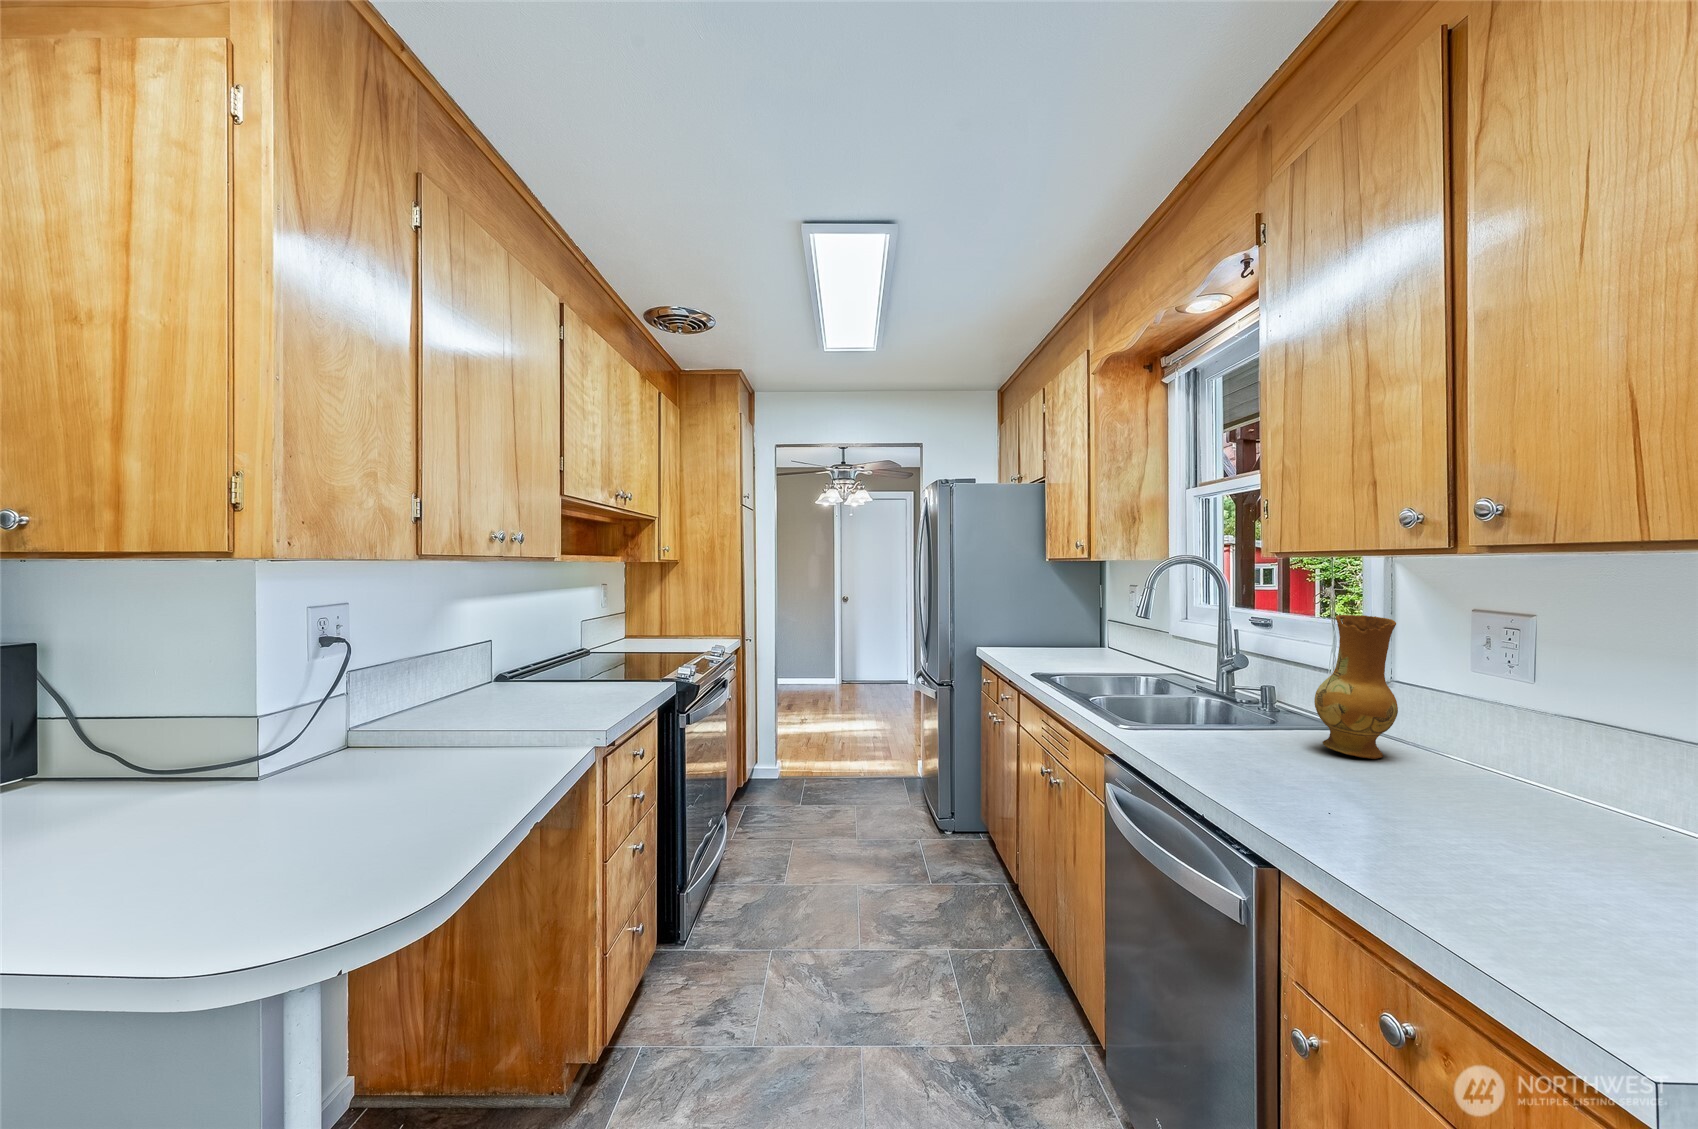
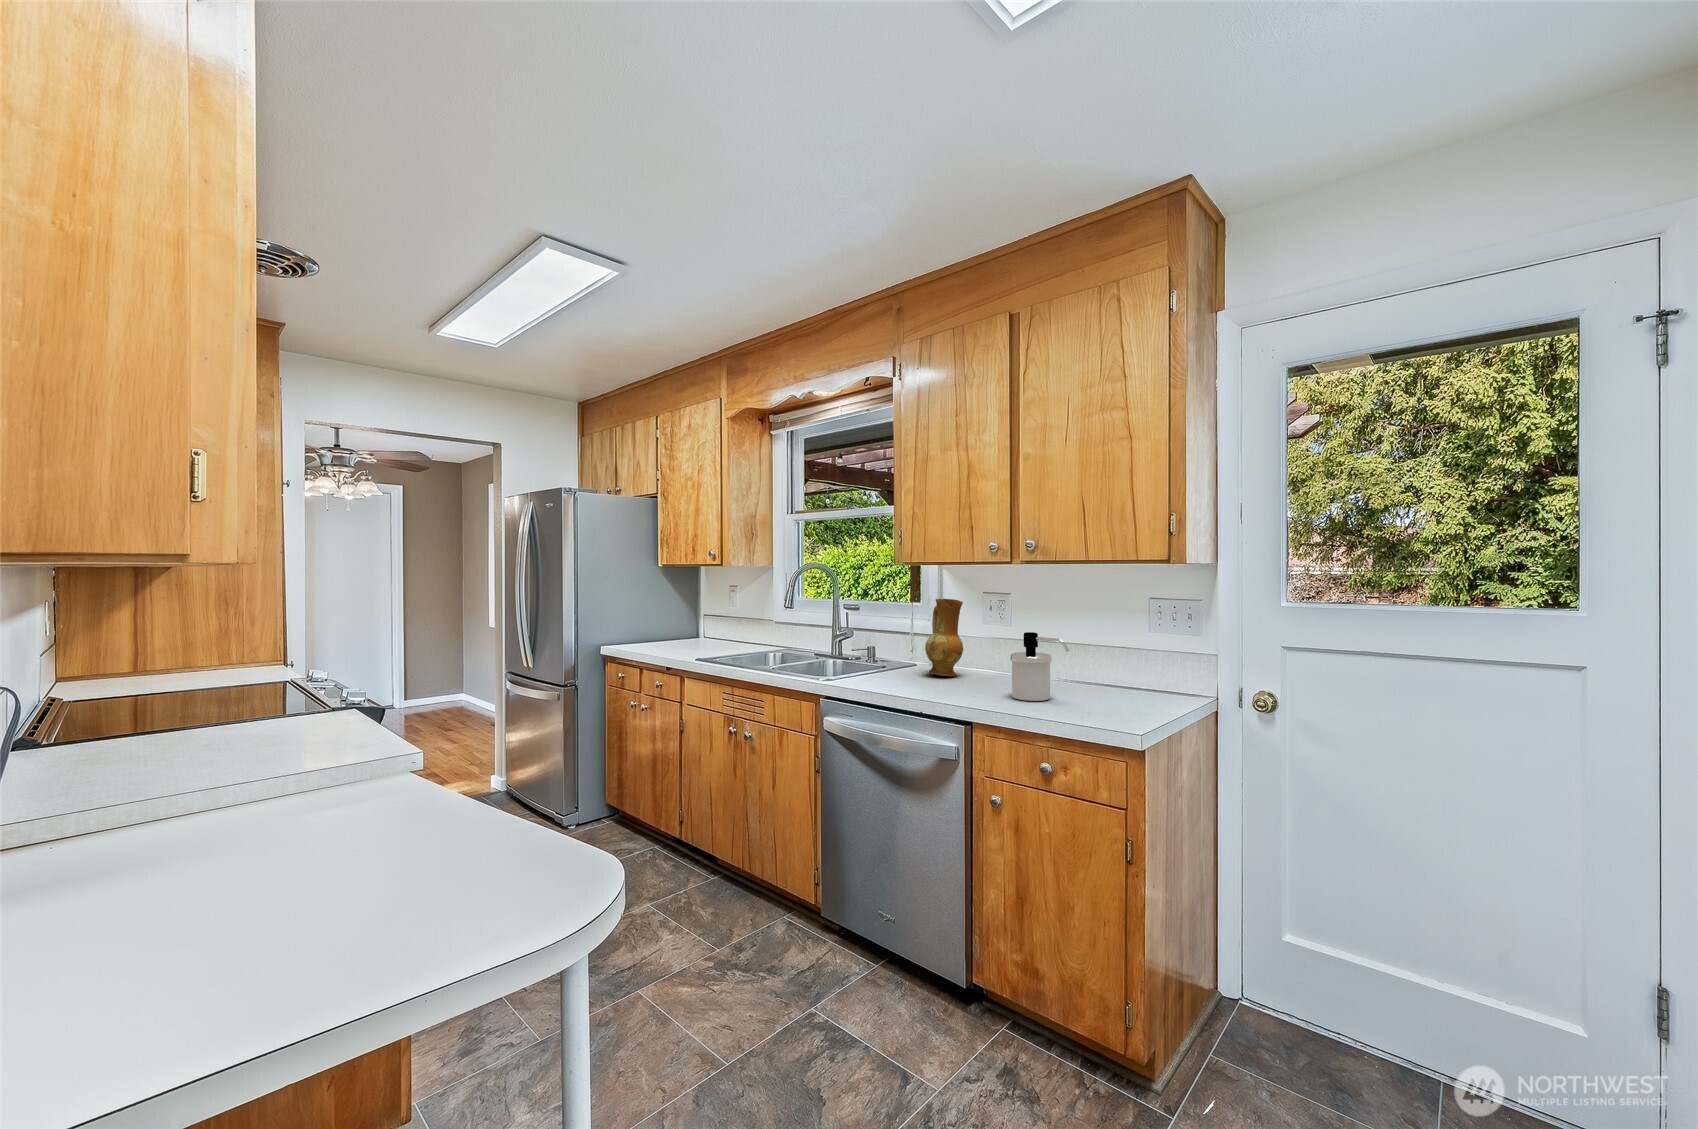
soap dispenser: none [1425,696,1569,854] -> present [1010,632,1069,701]

